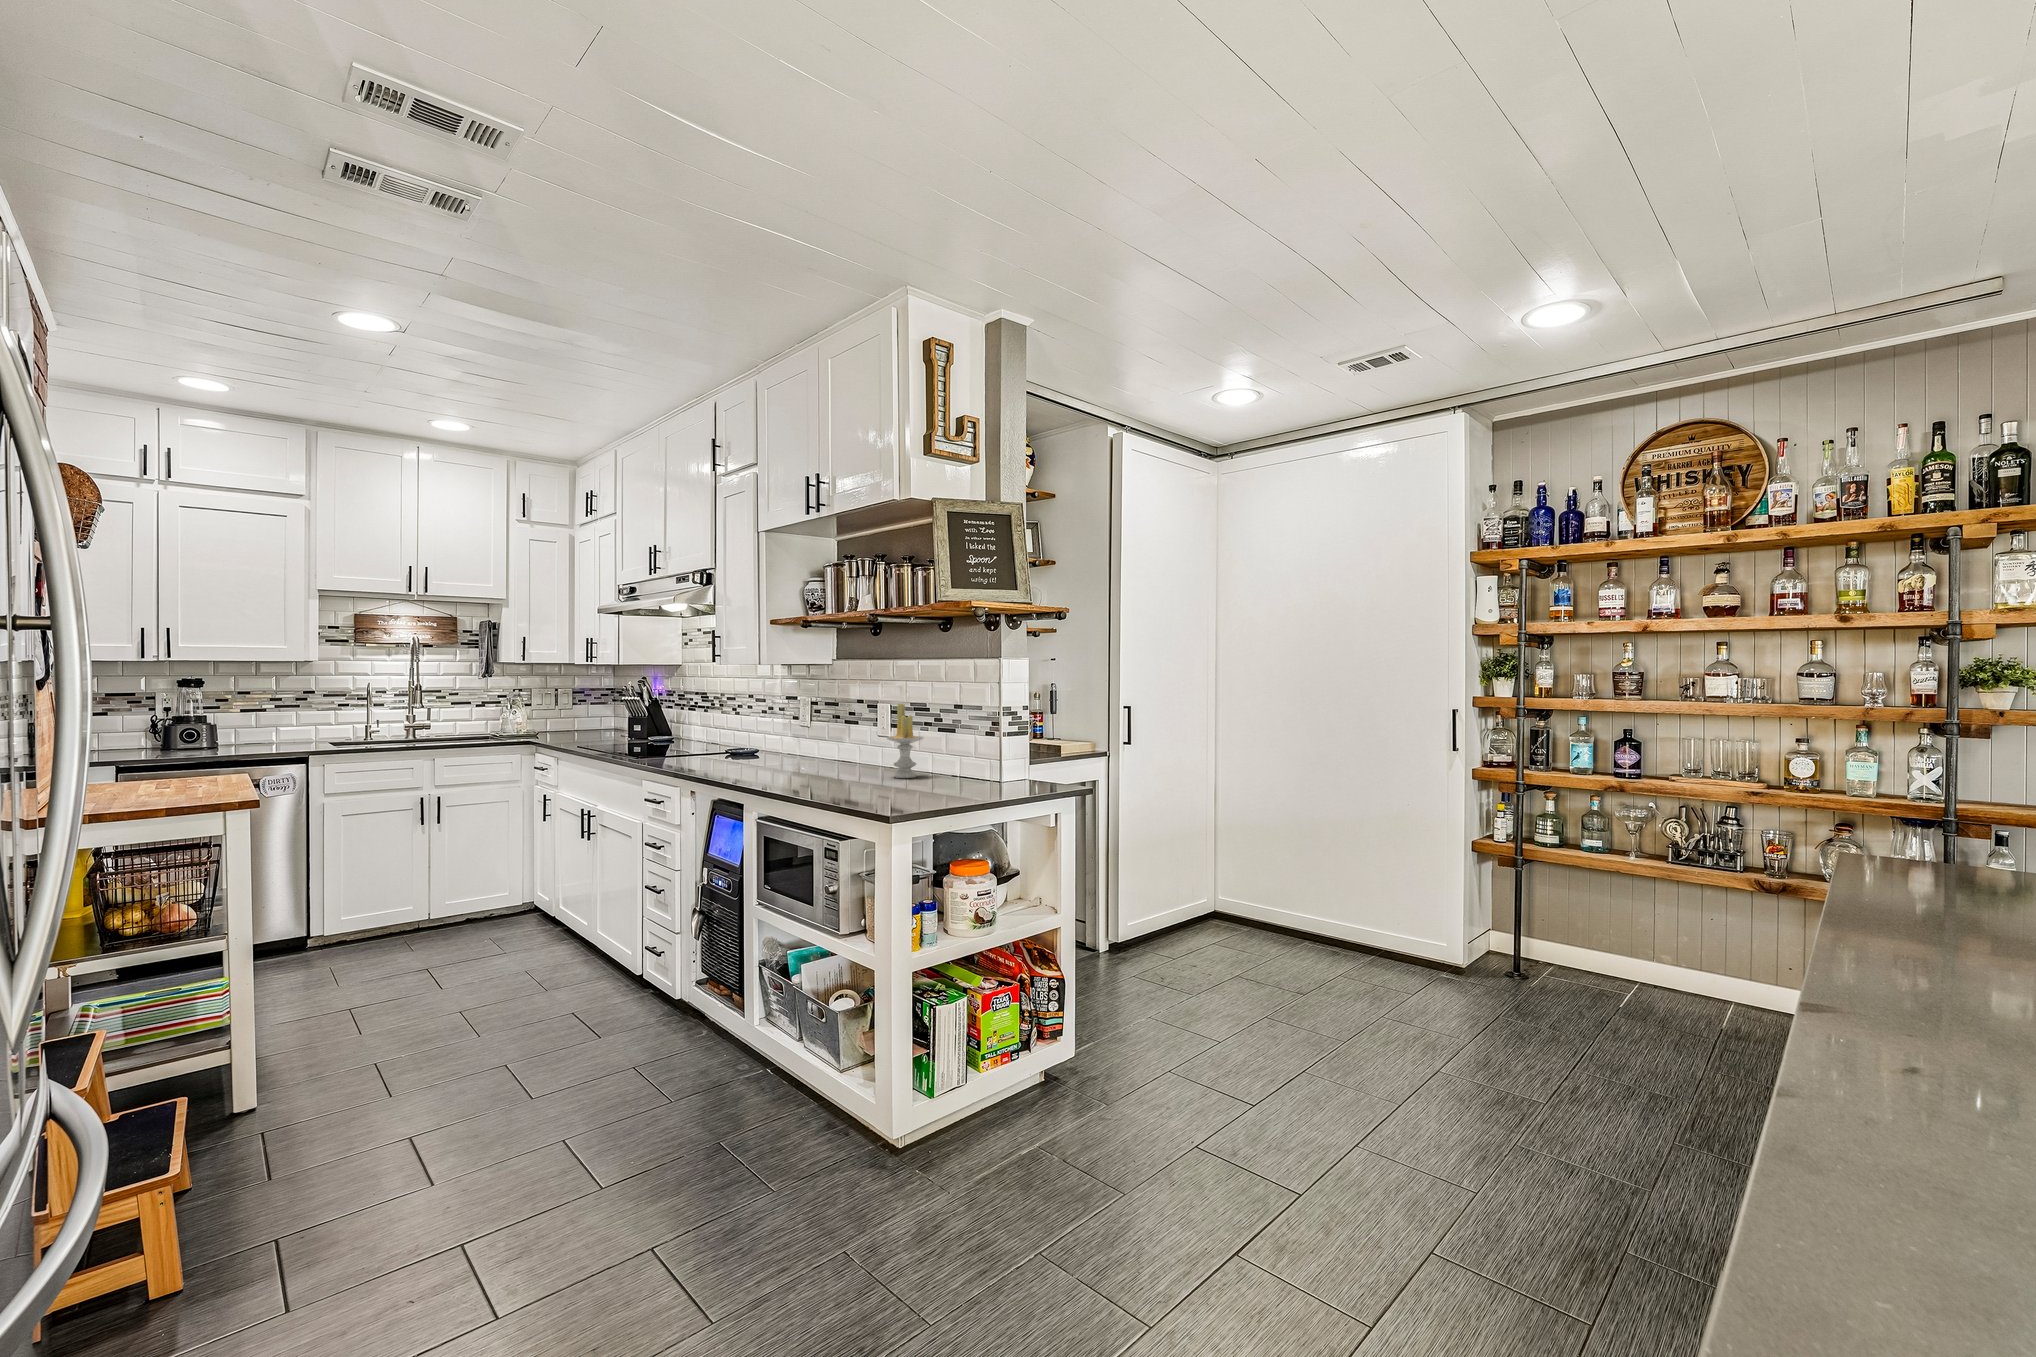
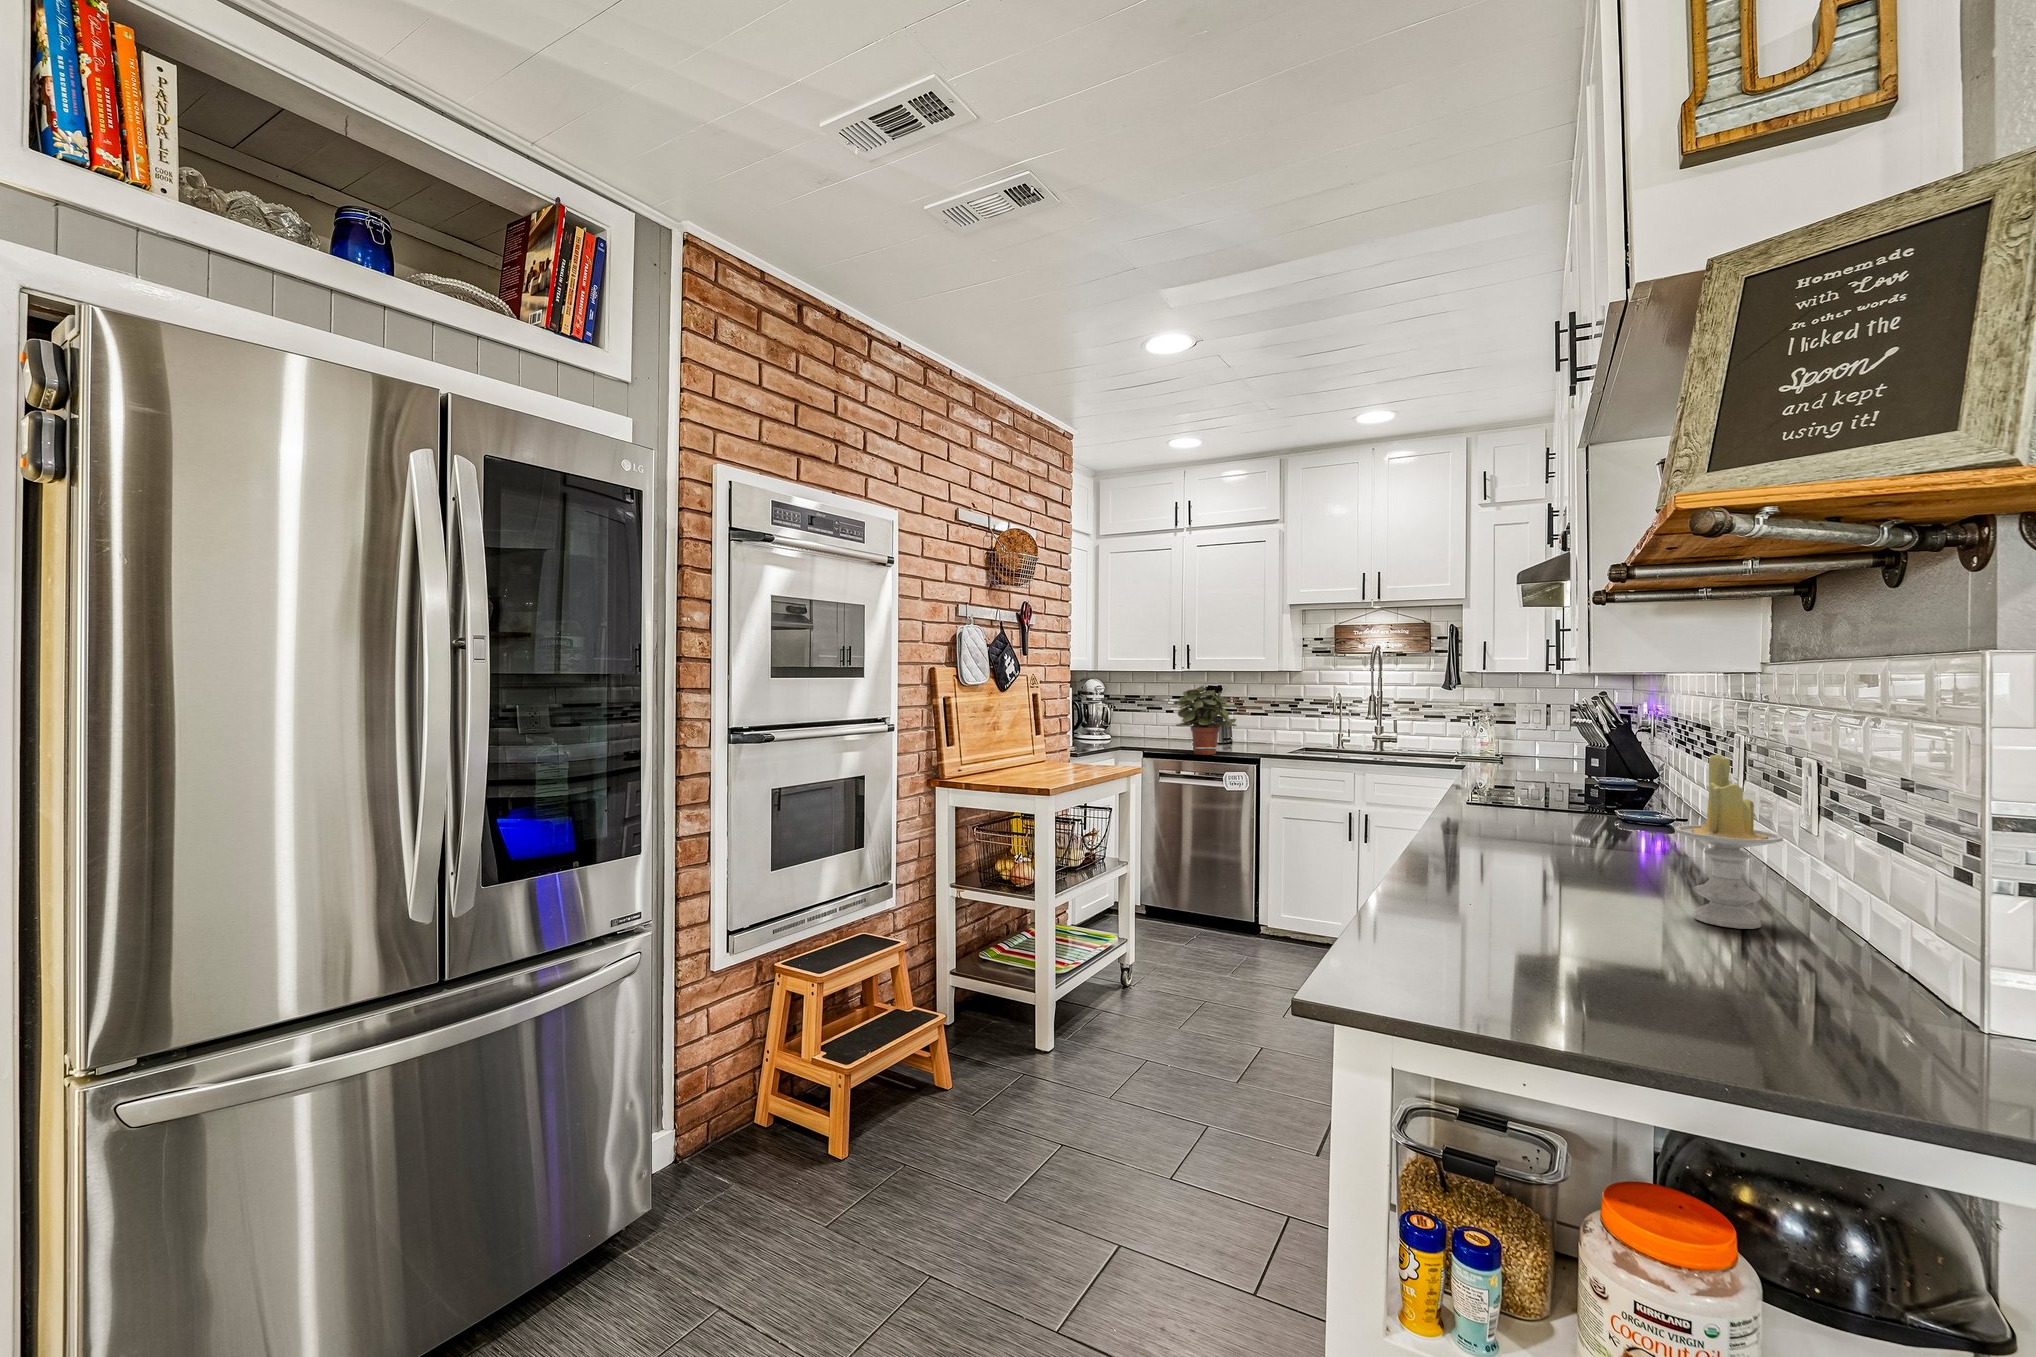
potted plant: none [175,678,277,761] -> present [1173,686,1239,755]

